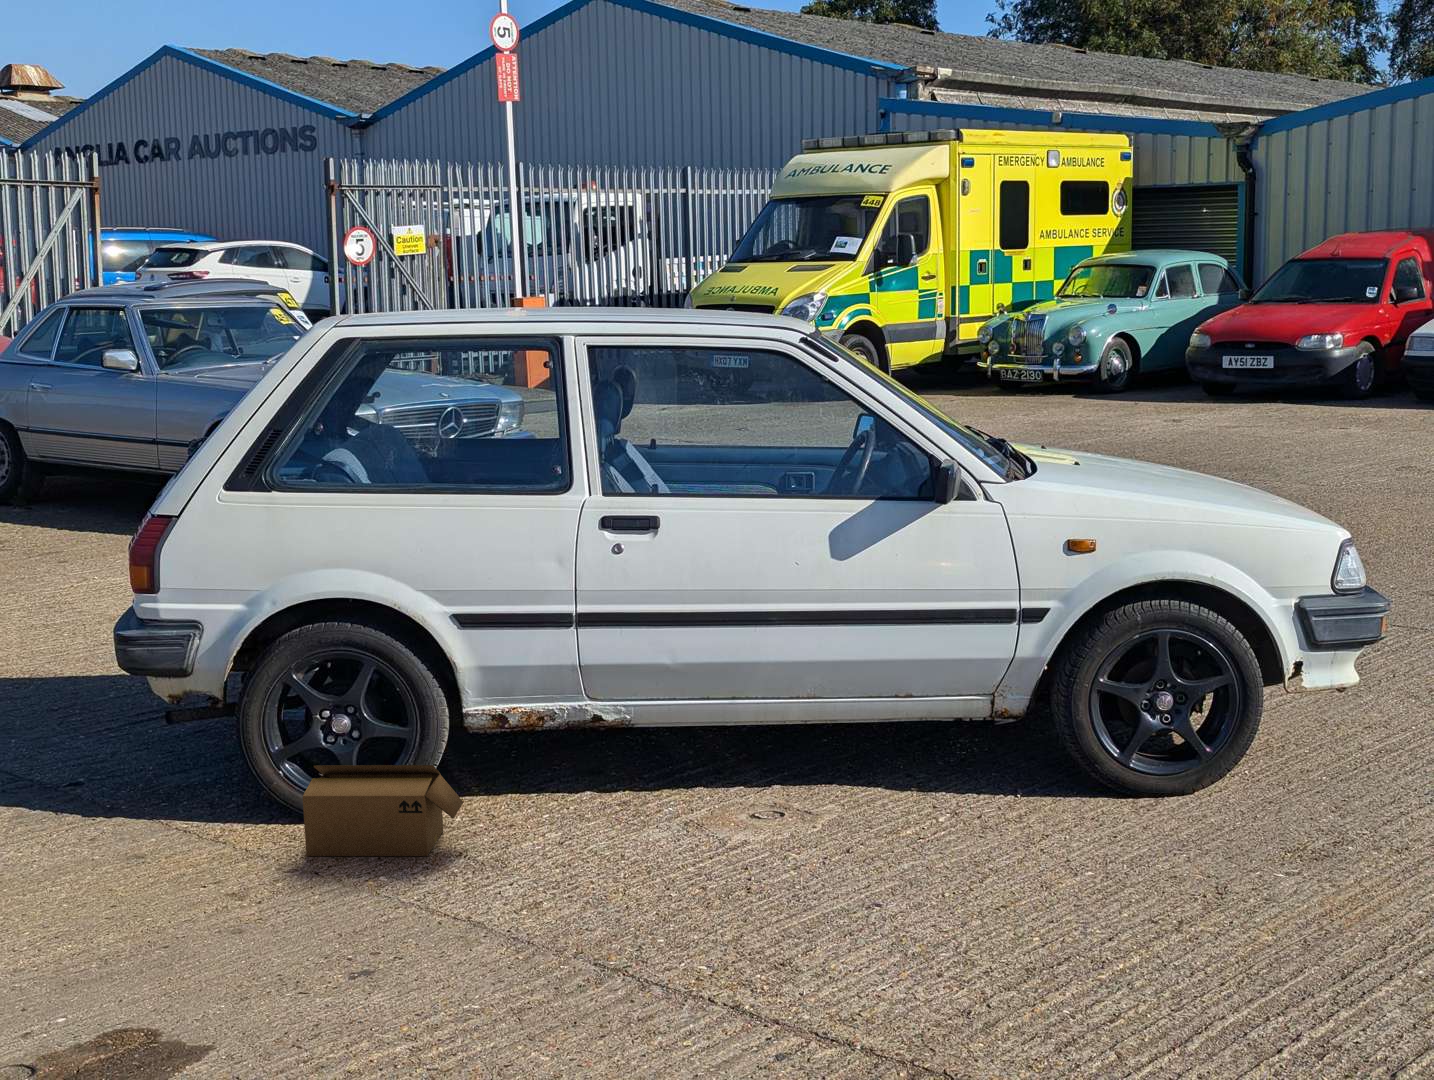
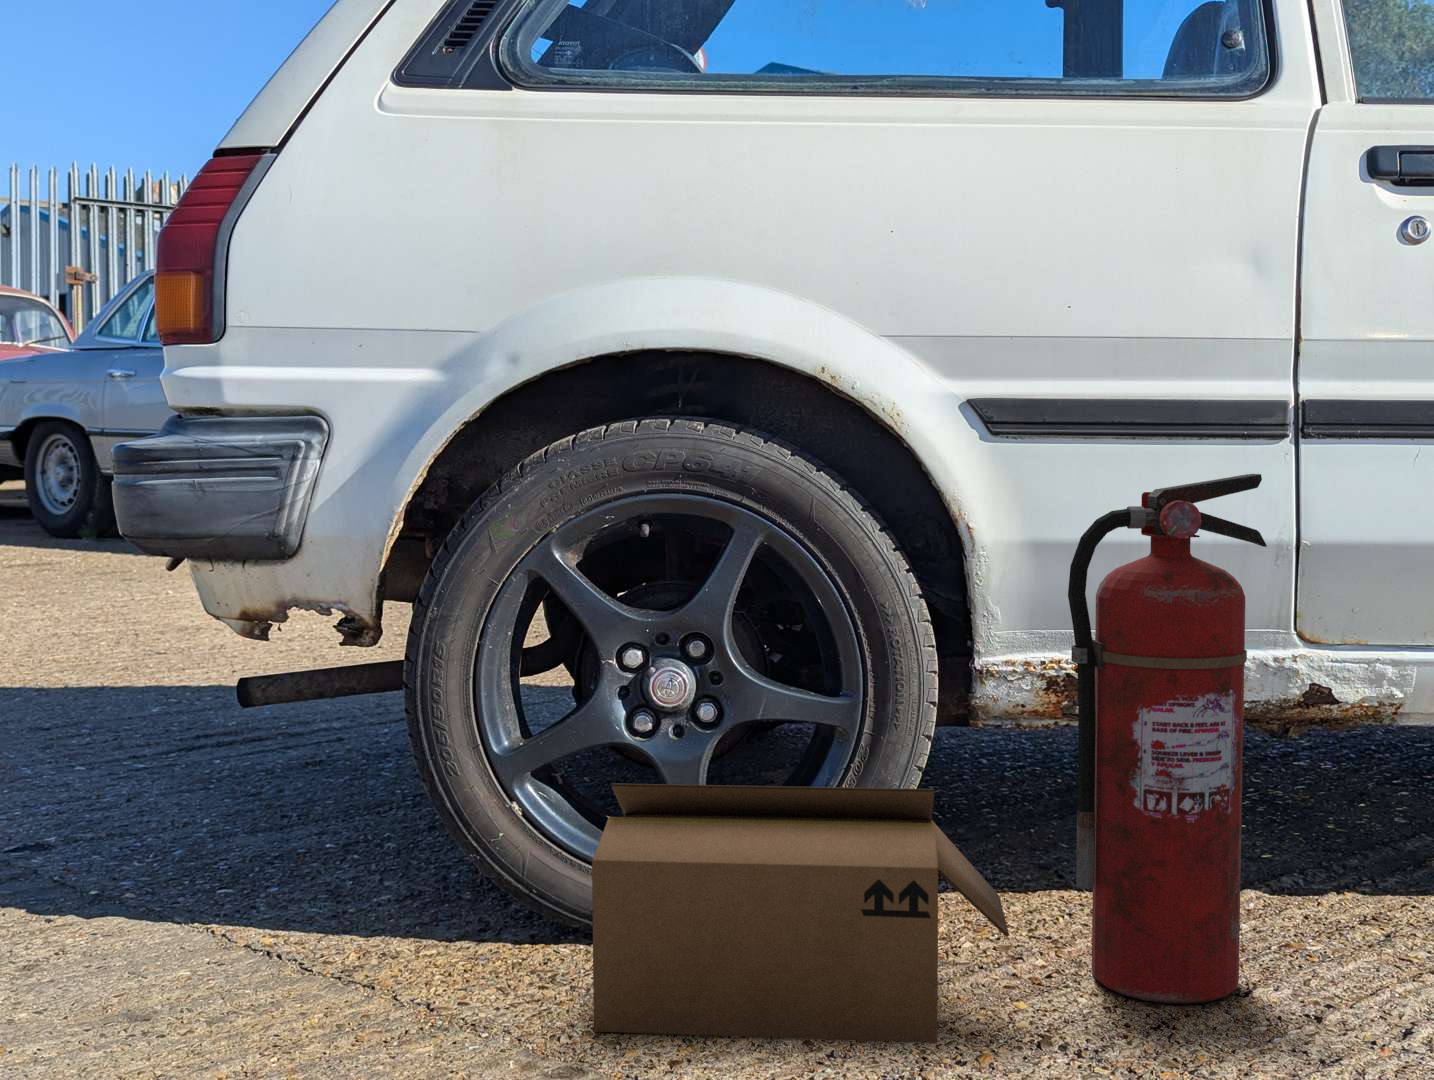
fire extinguisher: none [484,643,559,840] -> present [1068,474,1267,1004]

